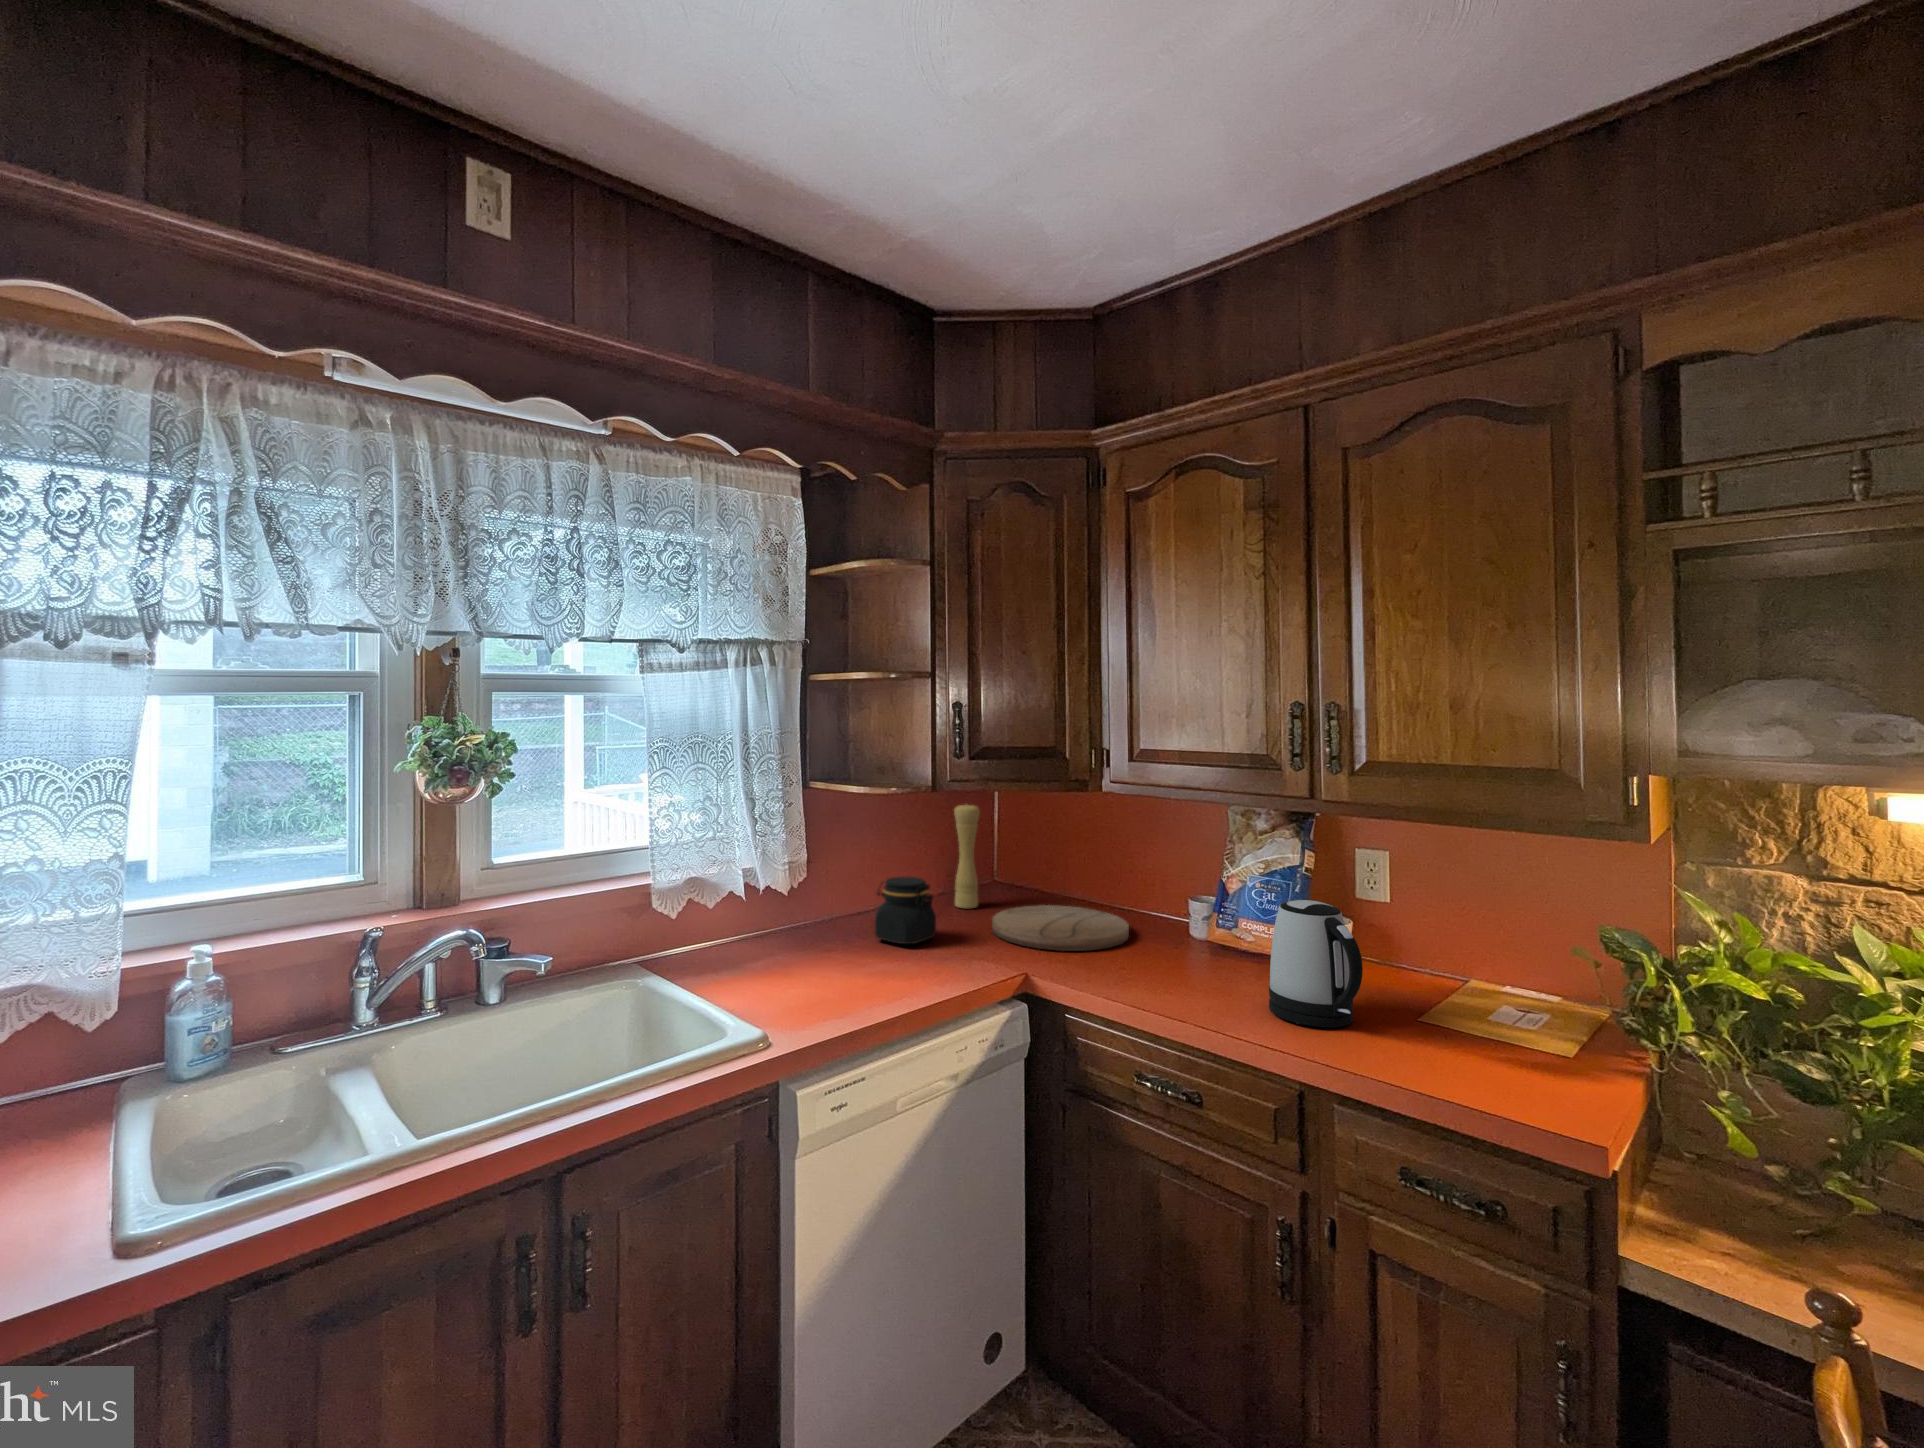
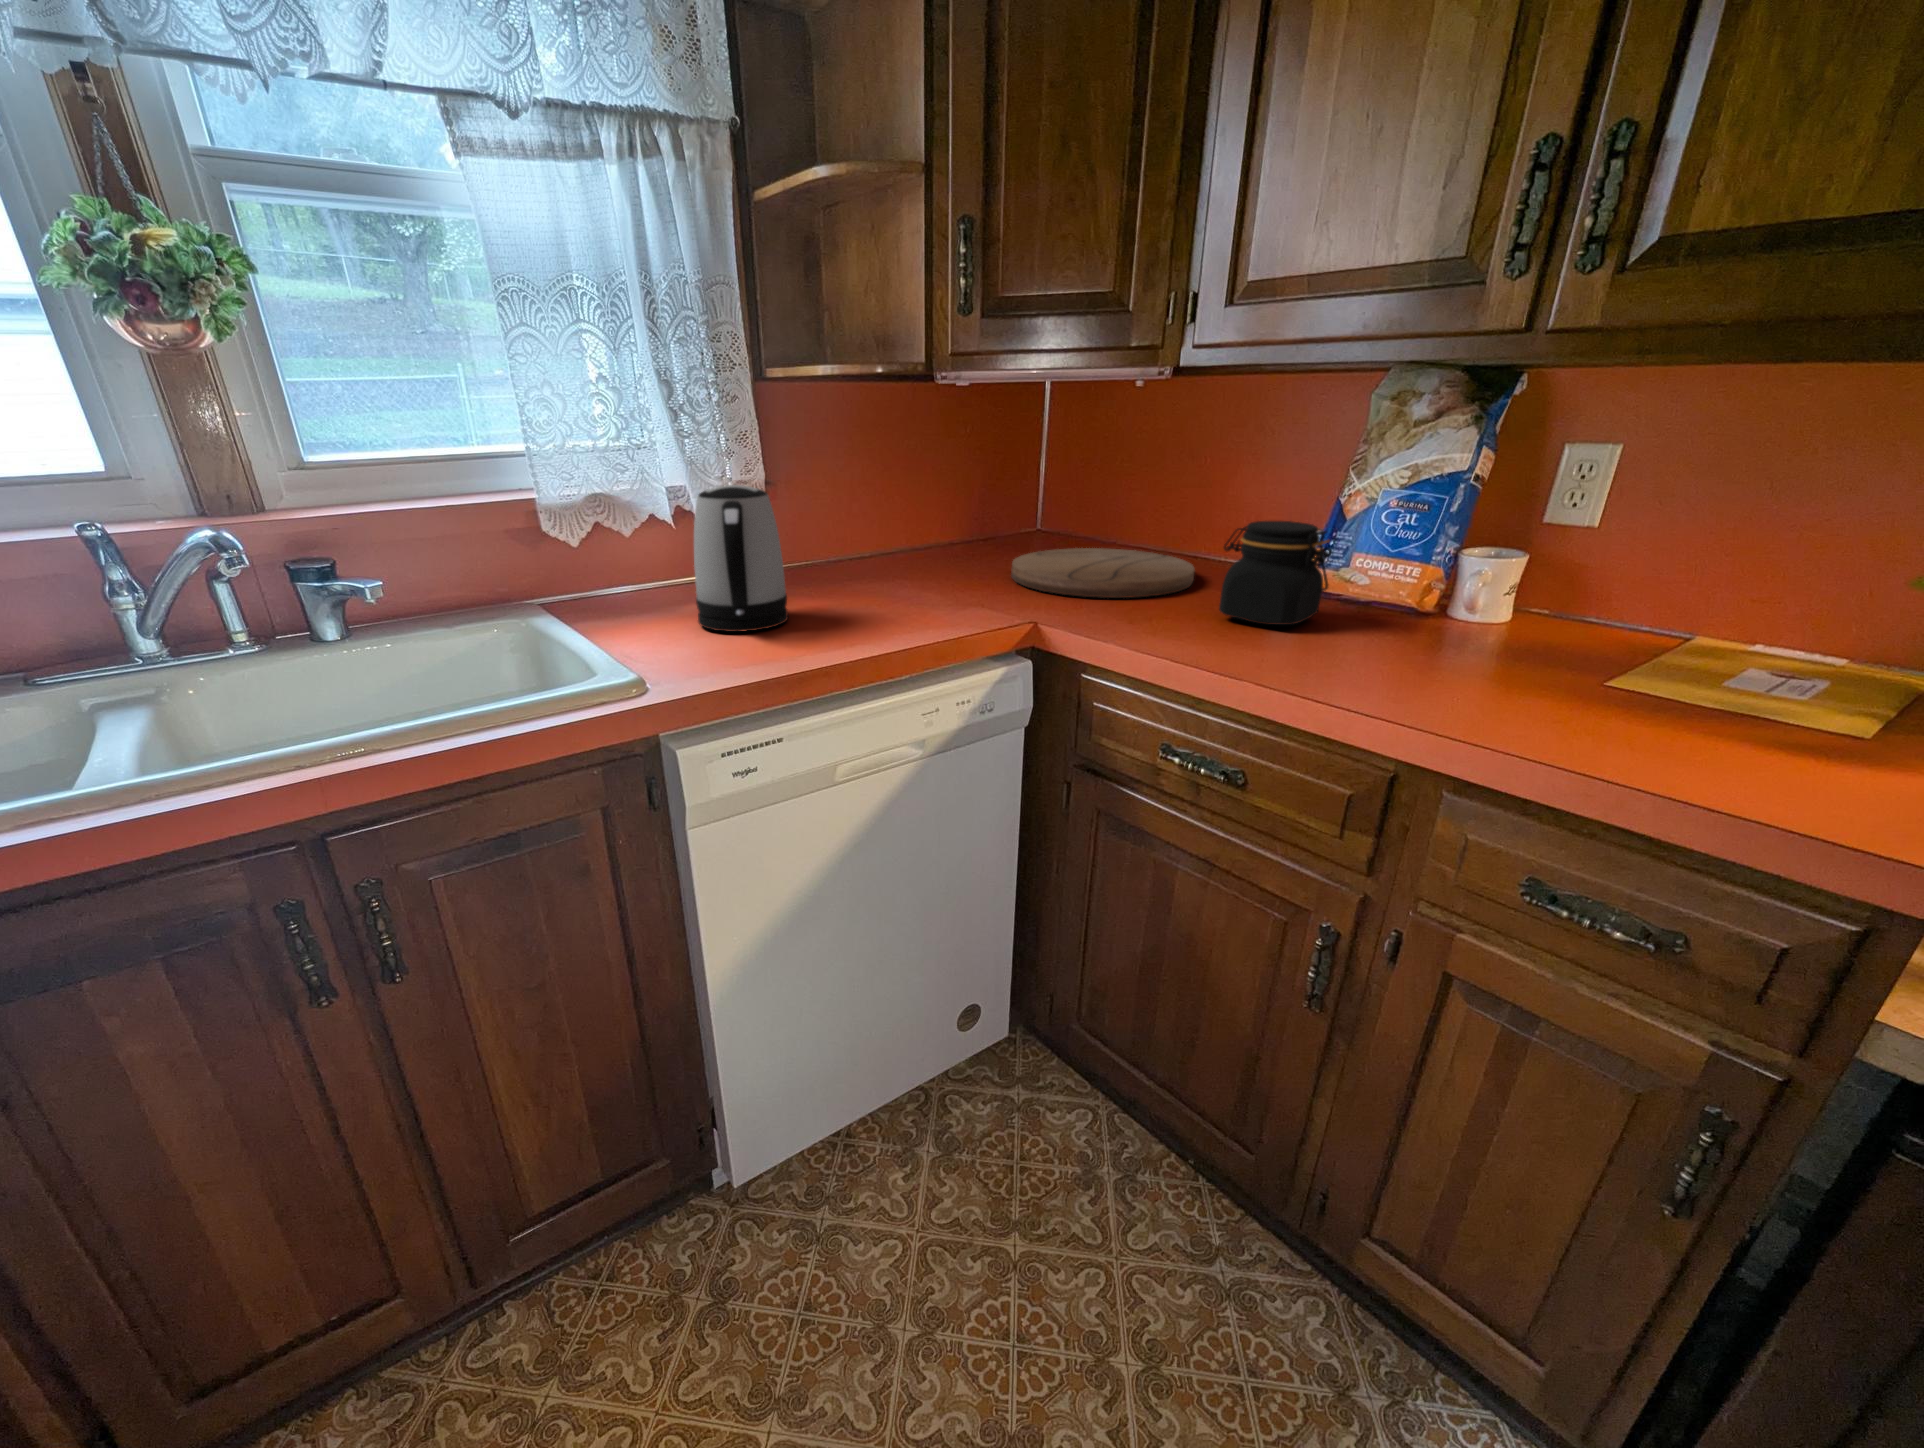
pepper mill: present [954,804,980,909] -> none [976,410,1012,553]
jar: present [875,877,936,944] -> present [1219,521,1331,625]
kettle: present [1269,900,1363,1027] -> present [694,485,788,632]

